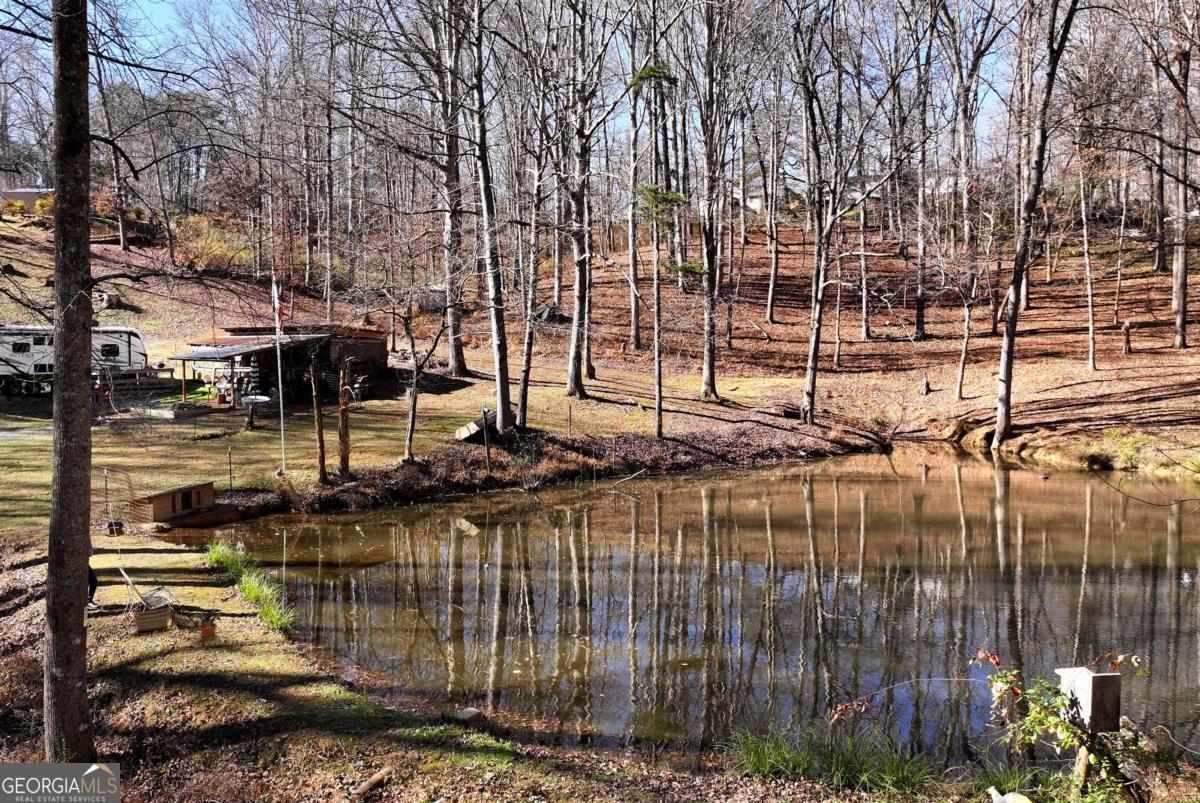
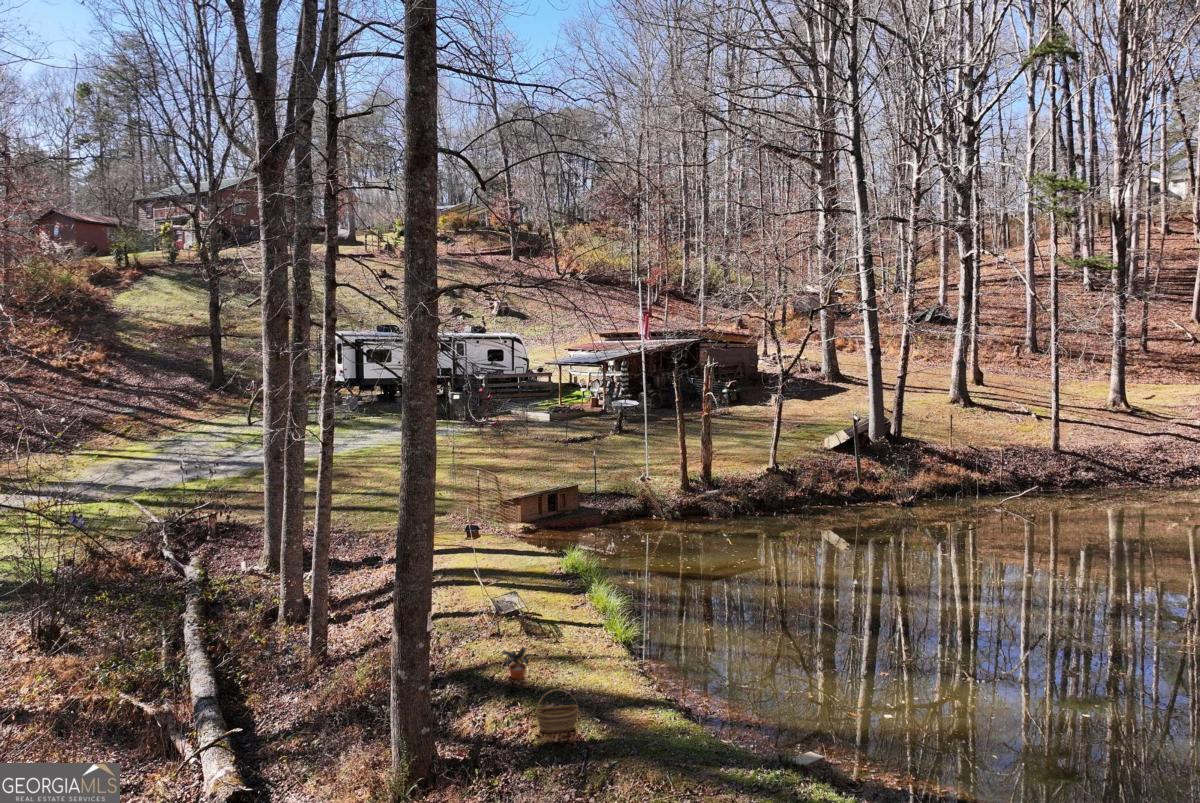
basket: present [134,598,171,631] -> present [536,692,578,734]

